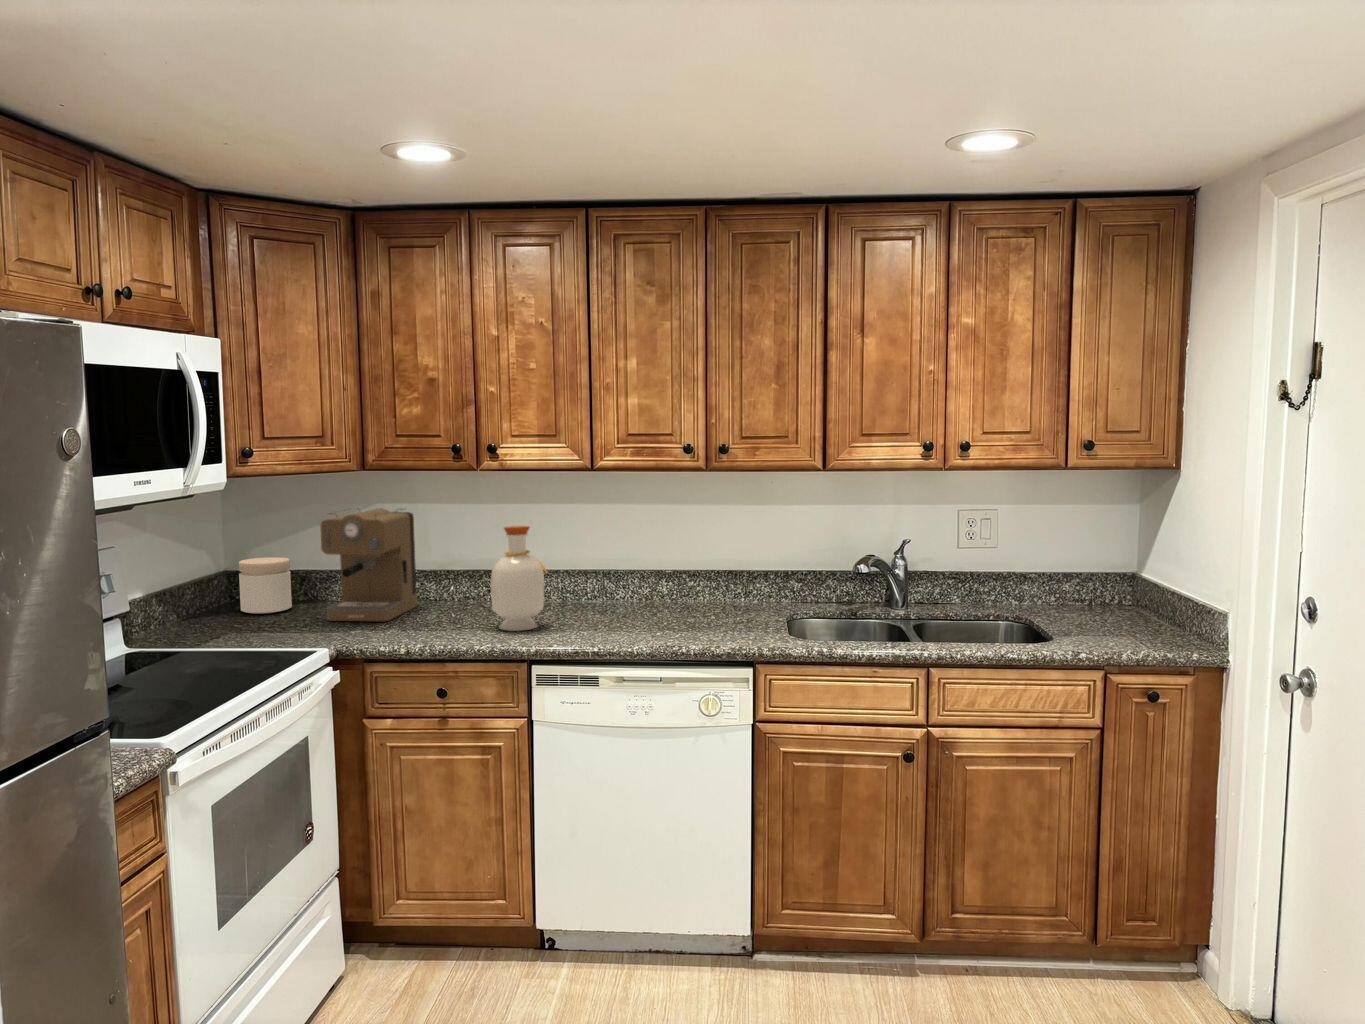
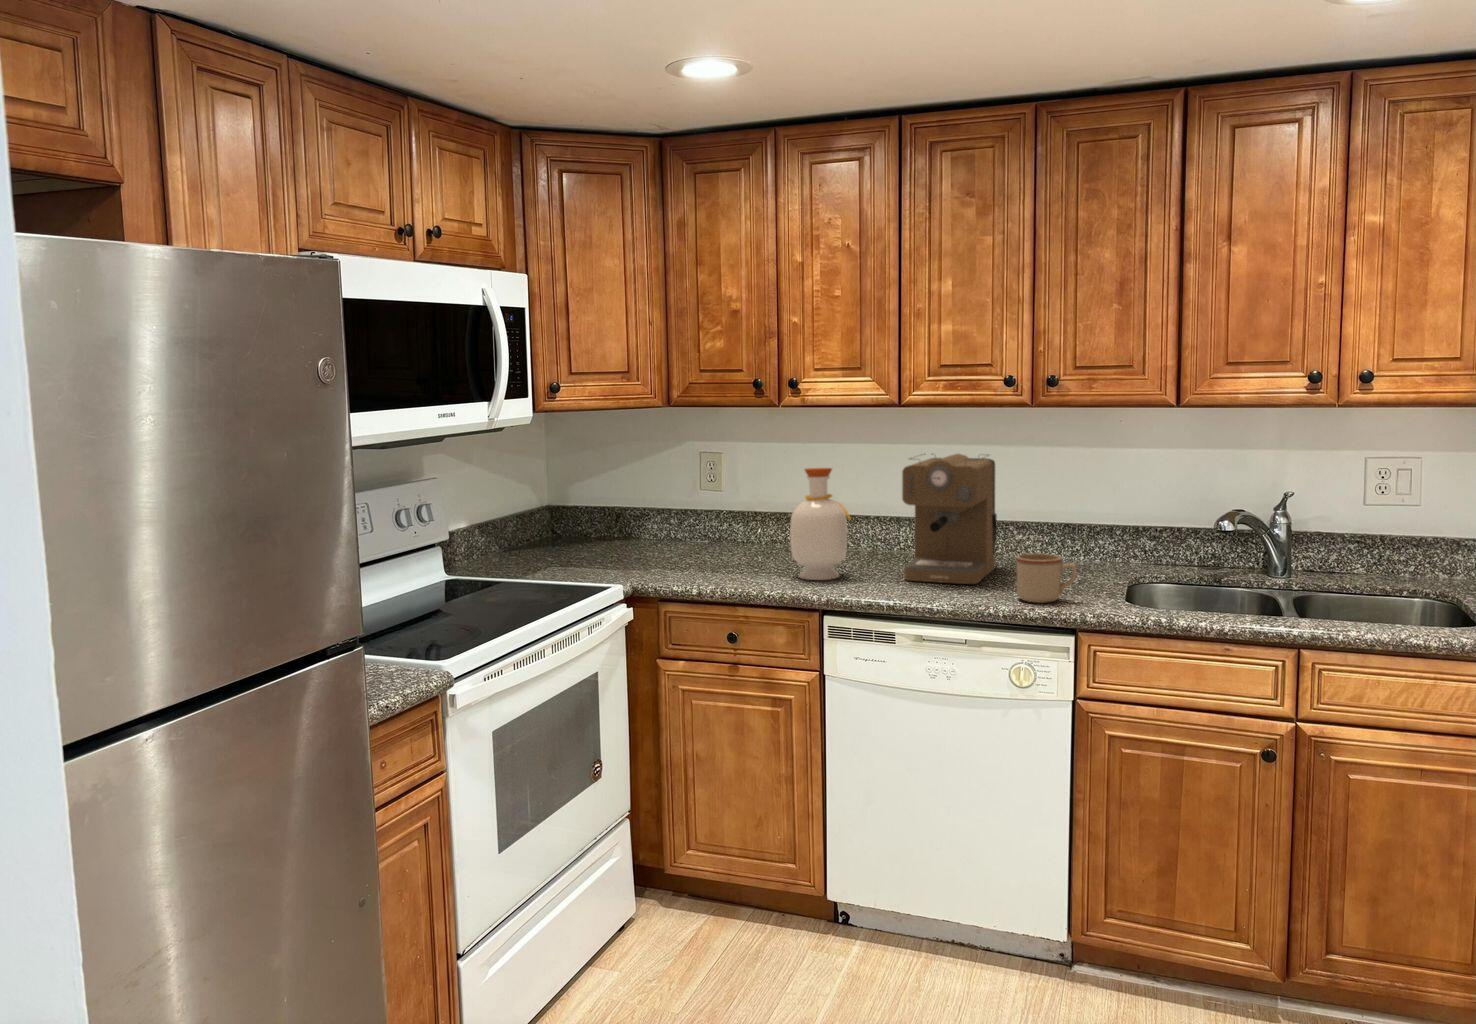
coffee maker: present [320,508,417,621] -> present [902,454,997,584]
jar: present [239,557,292,614] -> none [553,496,603,552]
mug: none [701,598,752,642] -> present [1016,553,1076,603]

